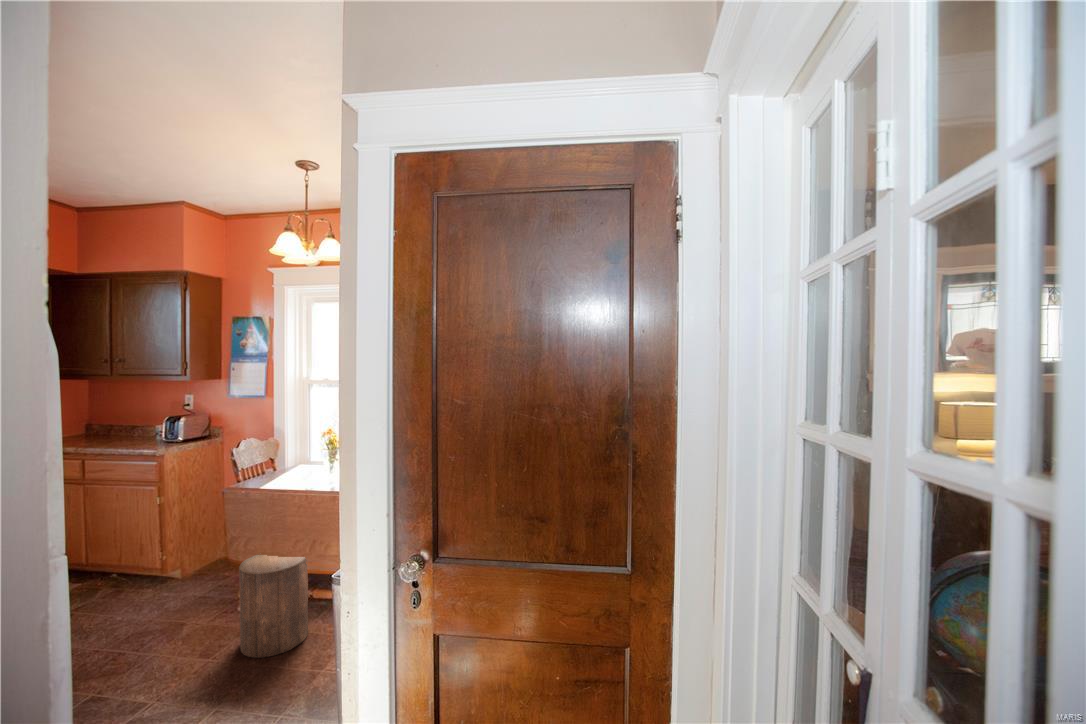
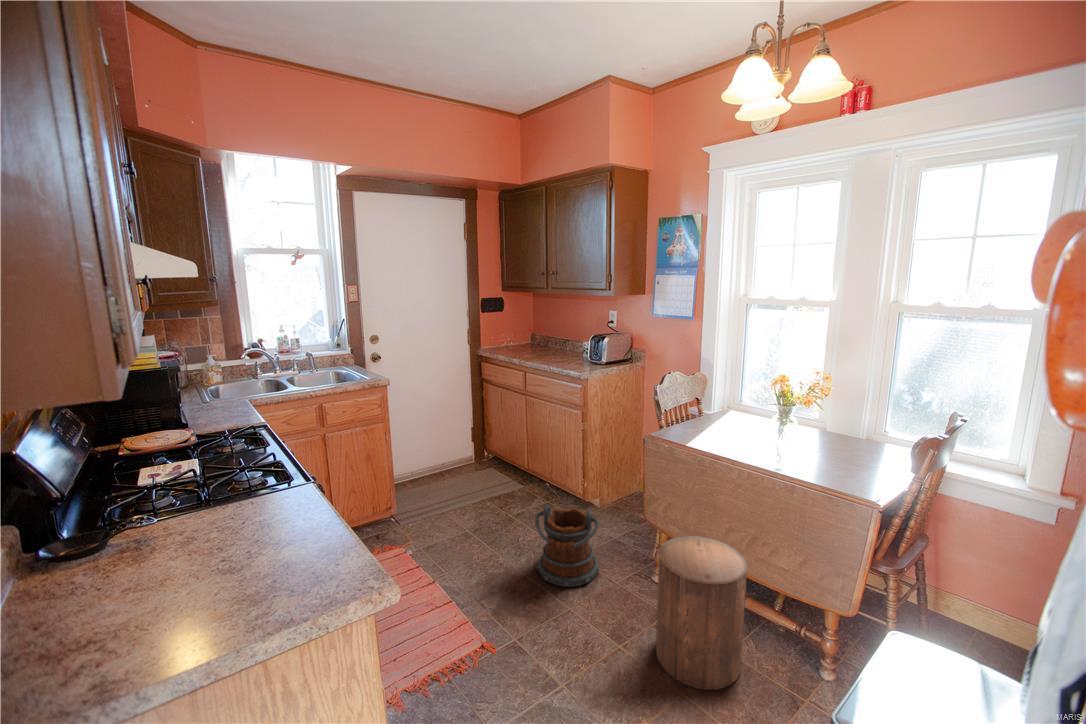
bucket: none [106,566,183,647] -> present [535,505,600,587]

